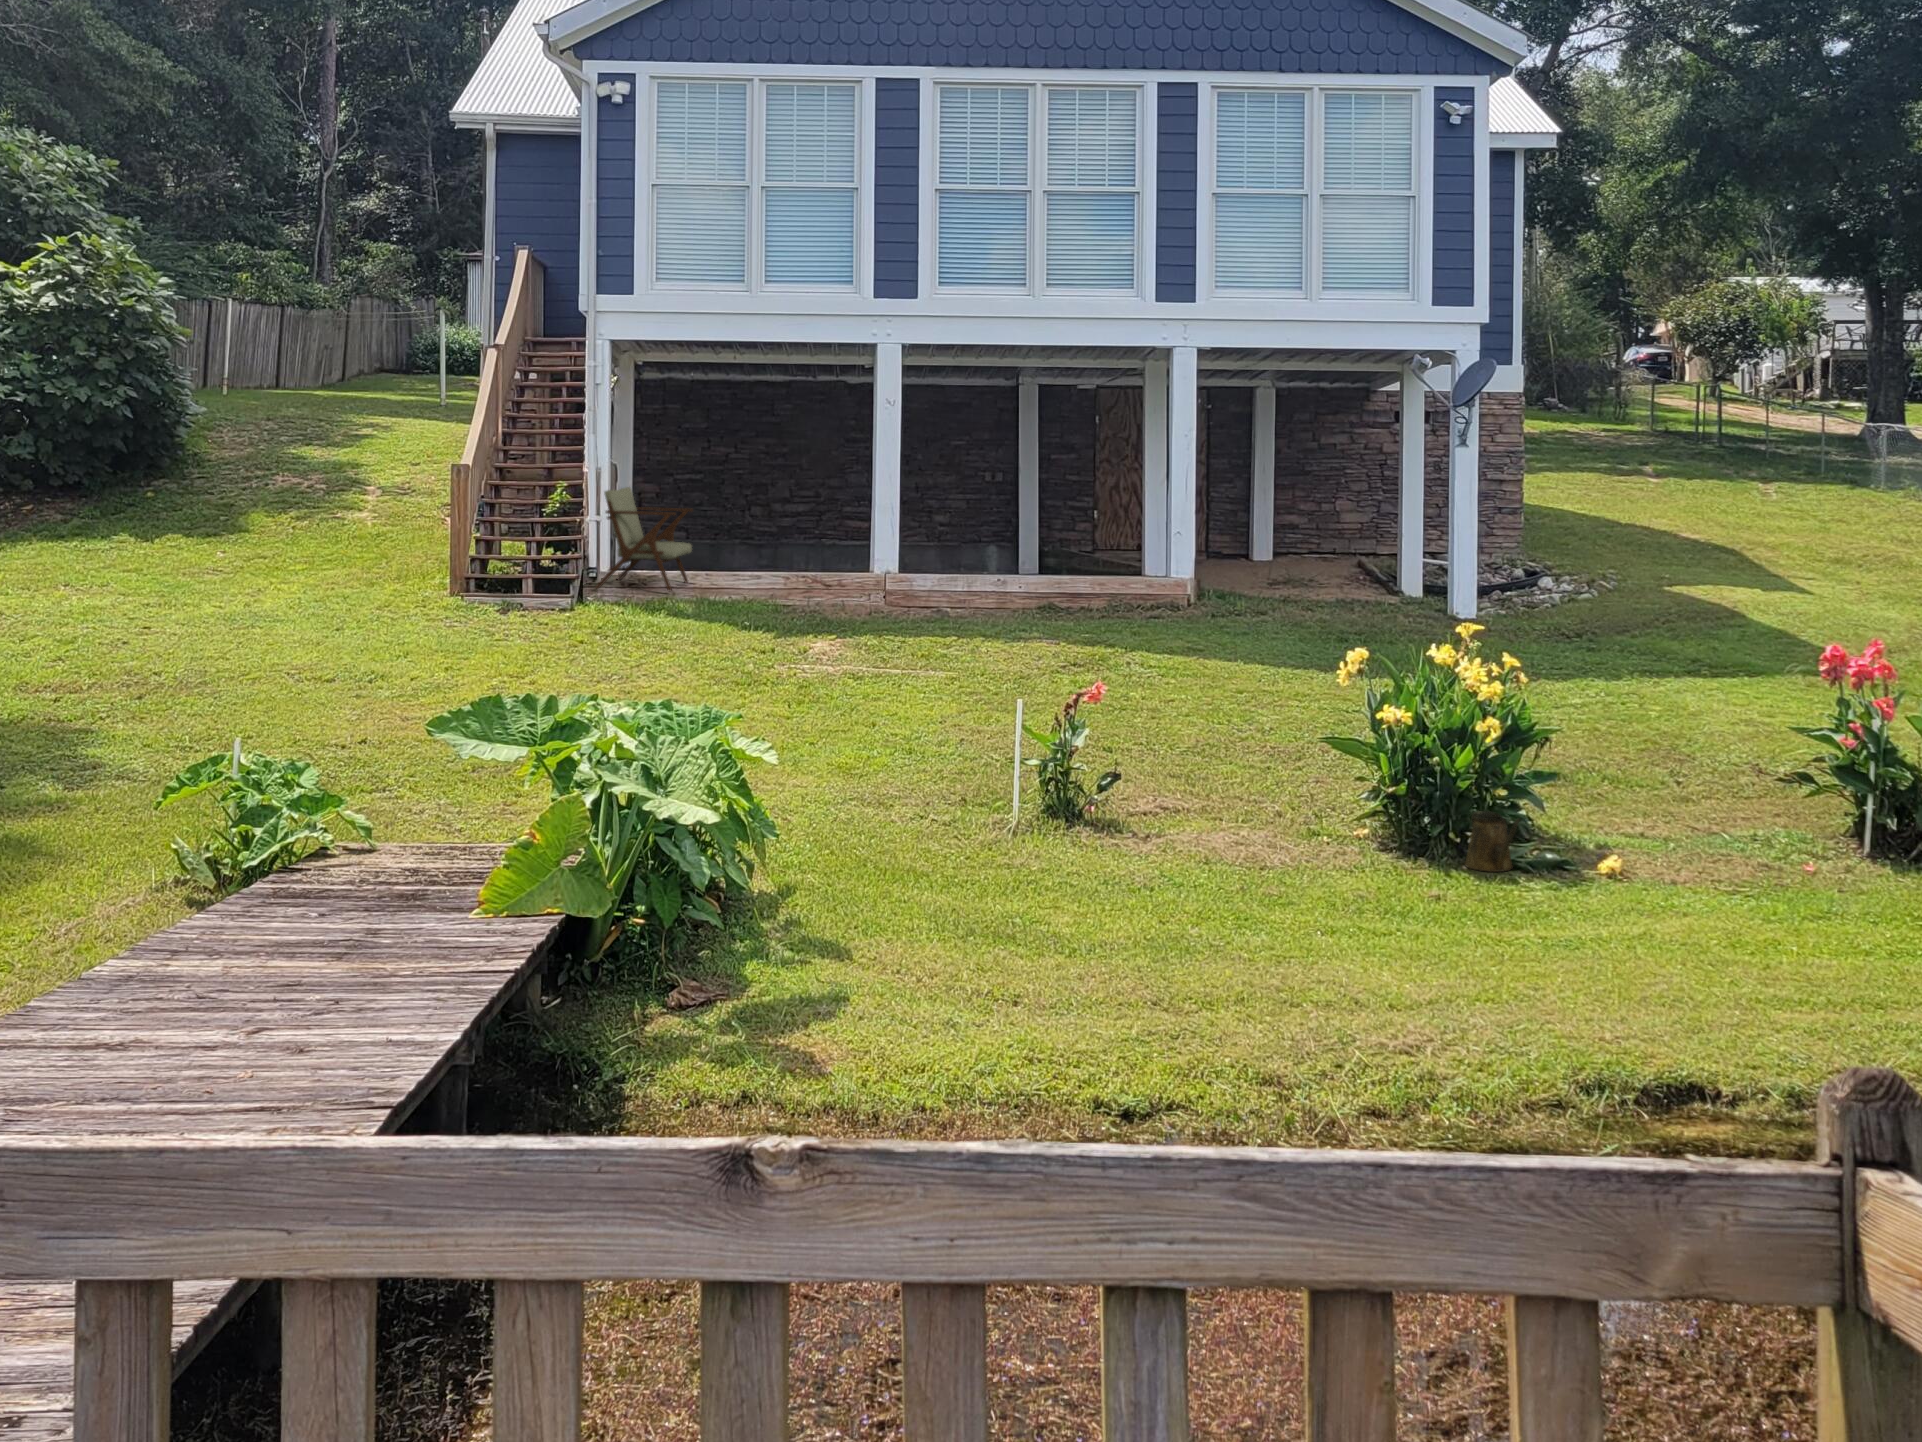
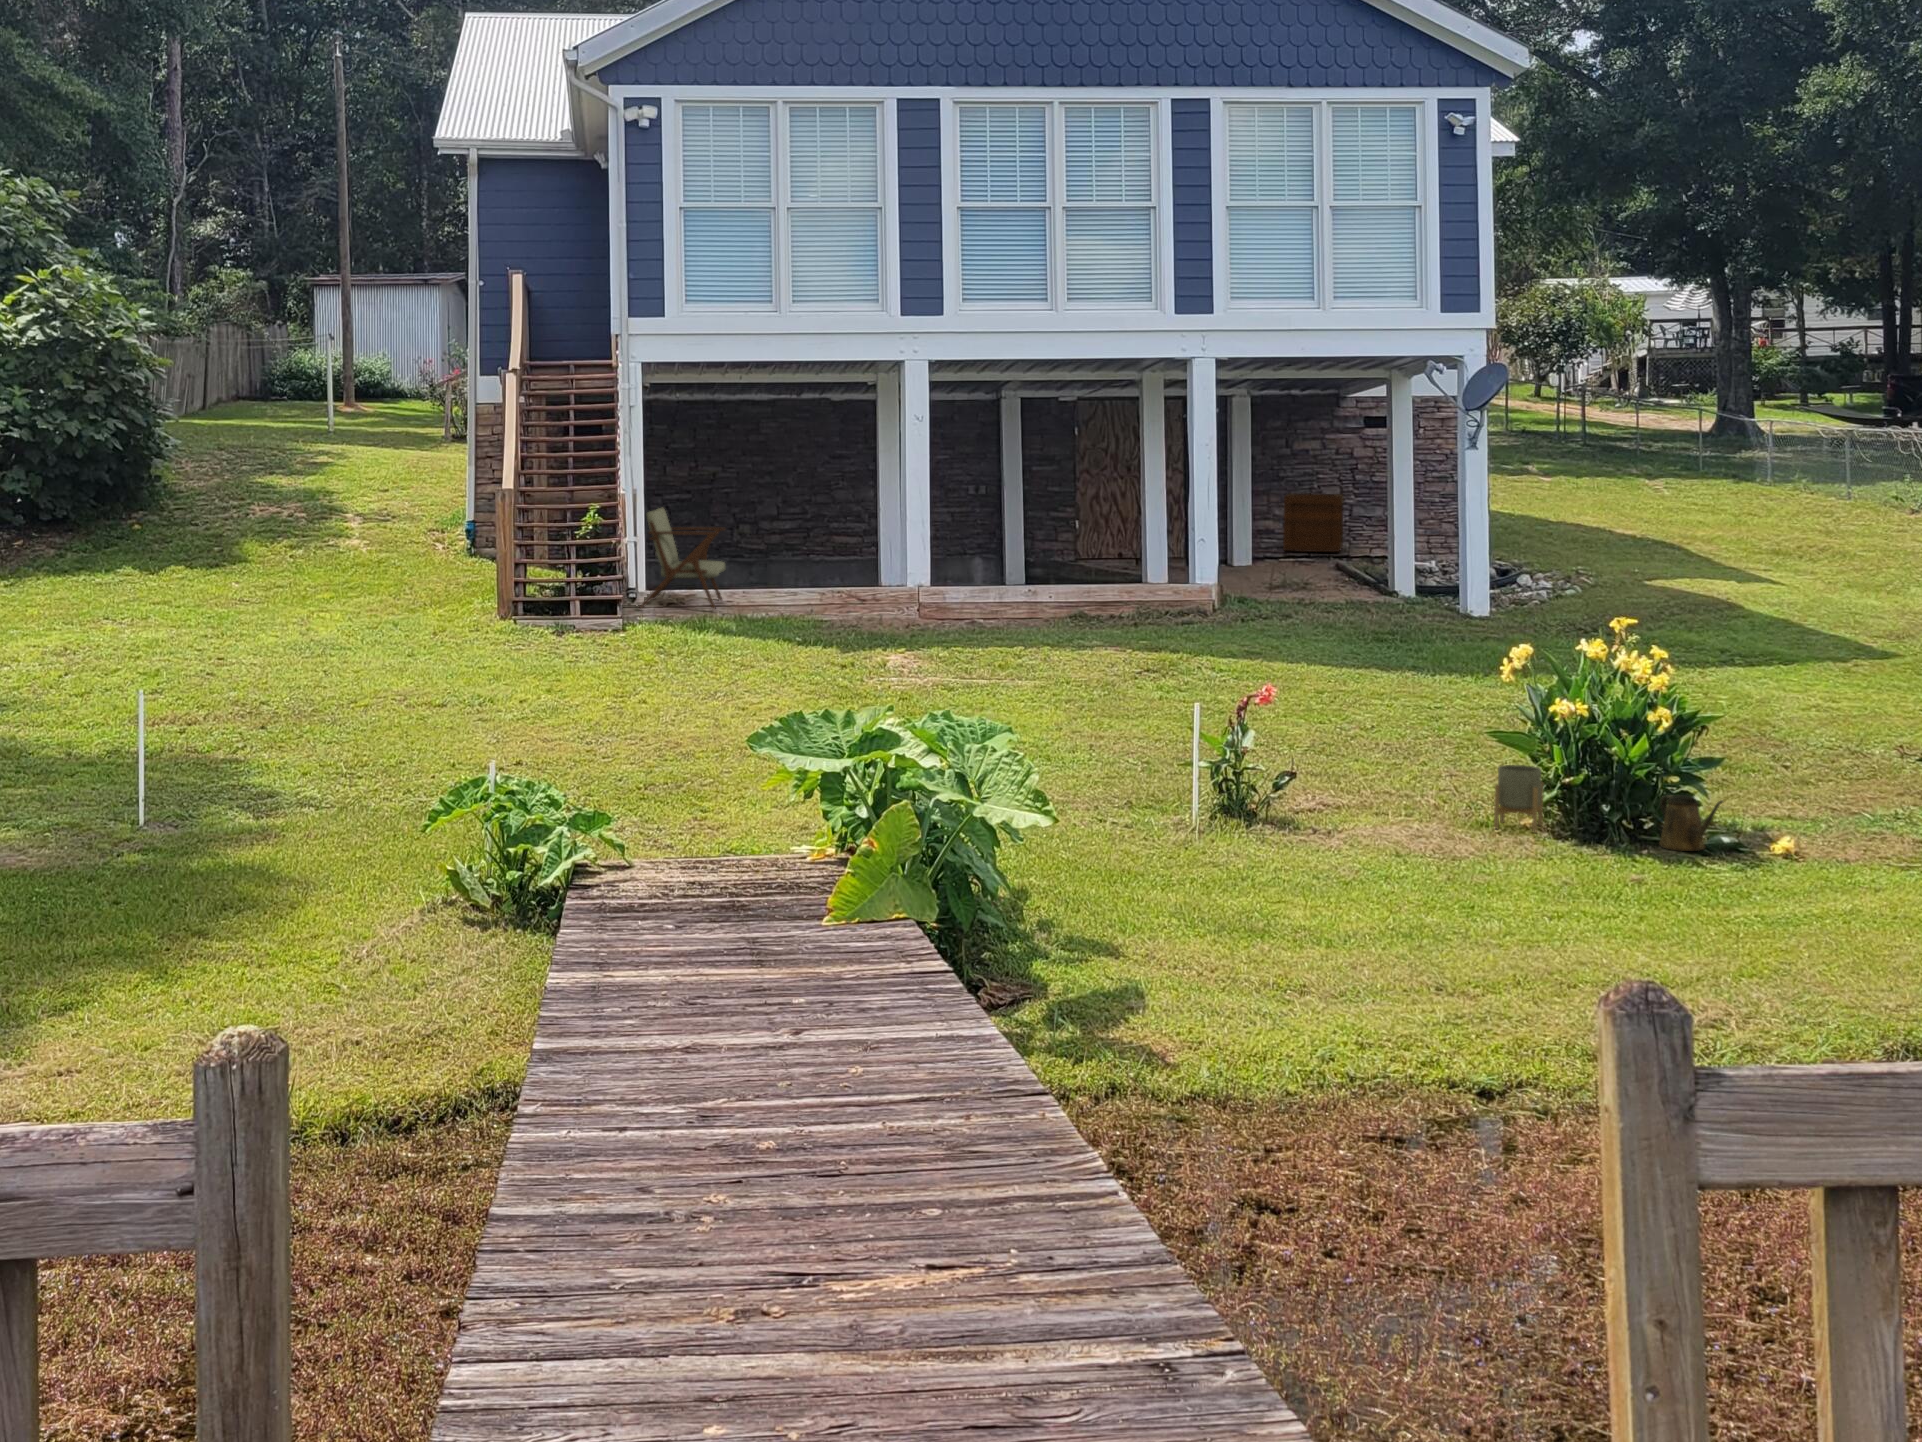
wooden crate: none [1305,488,1373,550] -> present [1283,493,1344,552]
planter: none [1302,774,1359,847] -> present [1494,765,1544,832]

